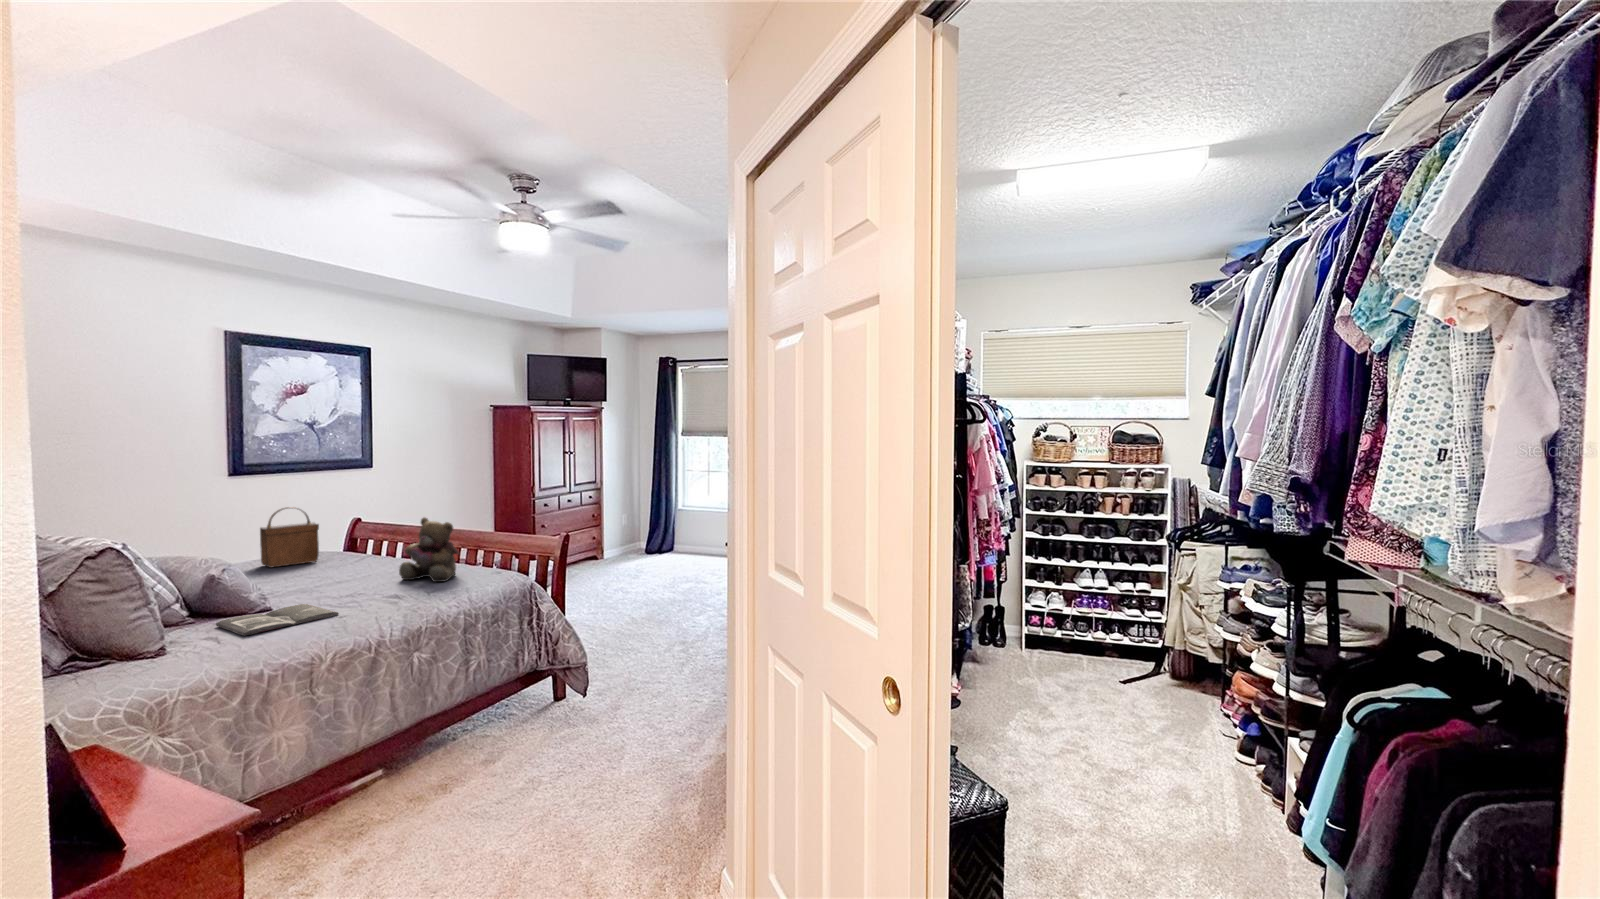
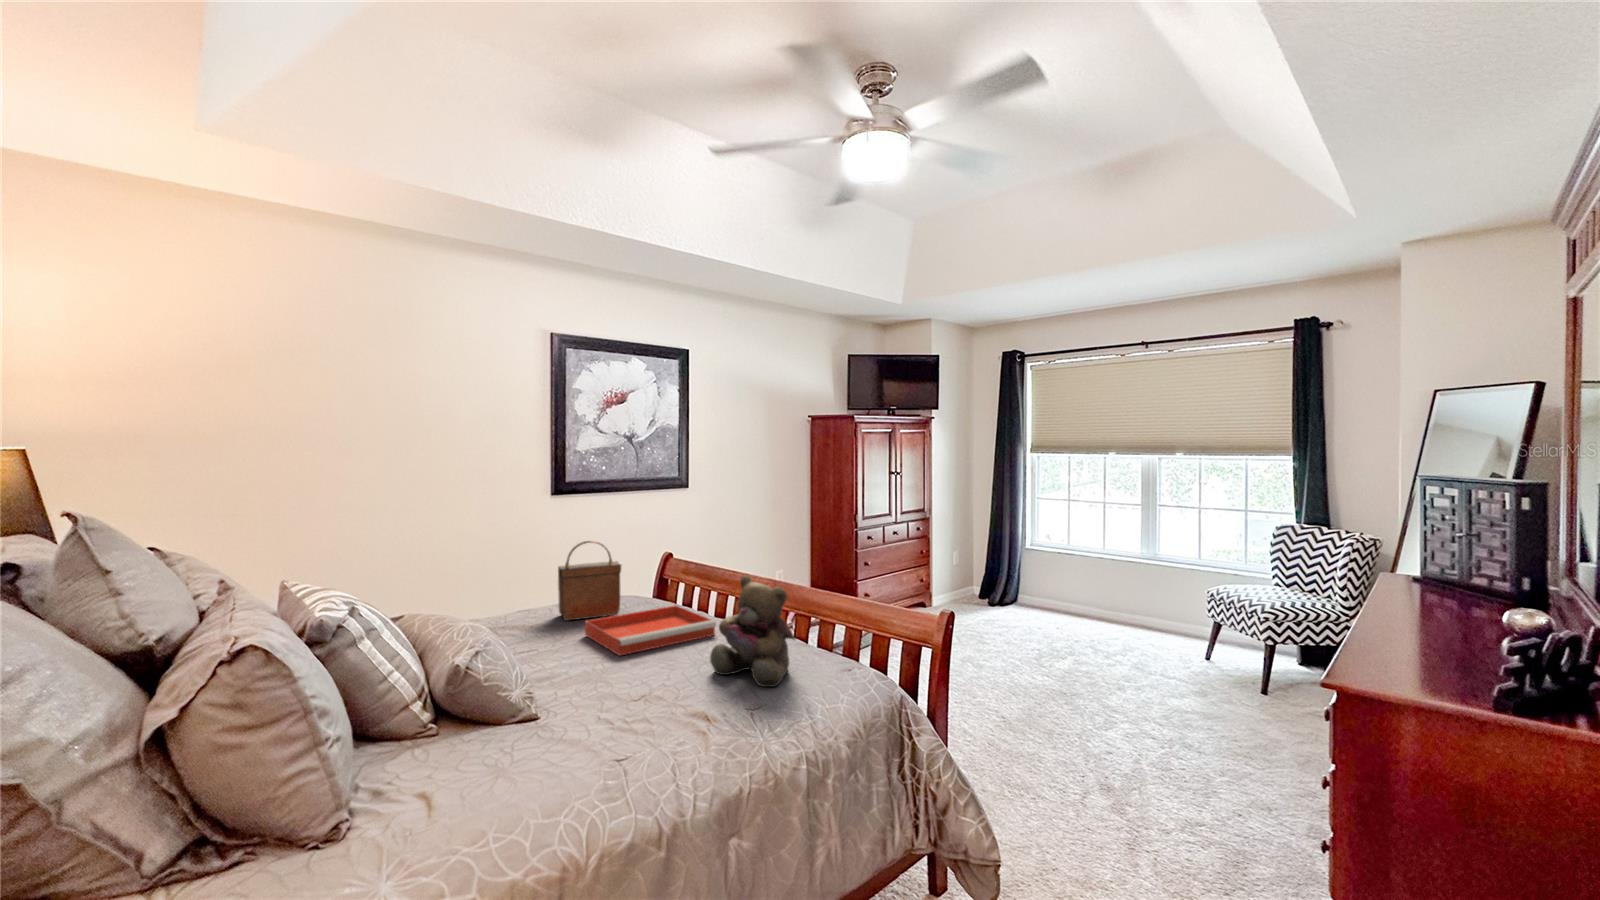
tray: none [292,550,403,579] -> present [585,606,716,656]
magazine: present [216,604,339,636] -> none [446,720,616,804]

